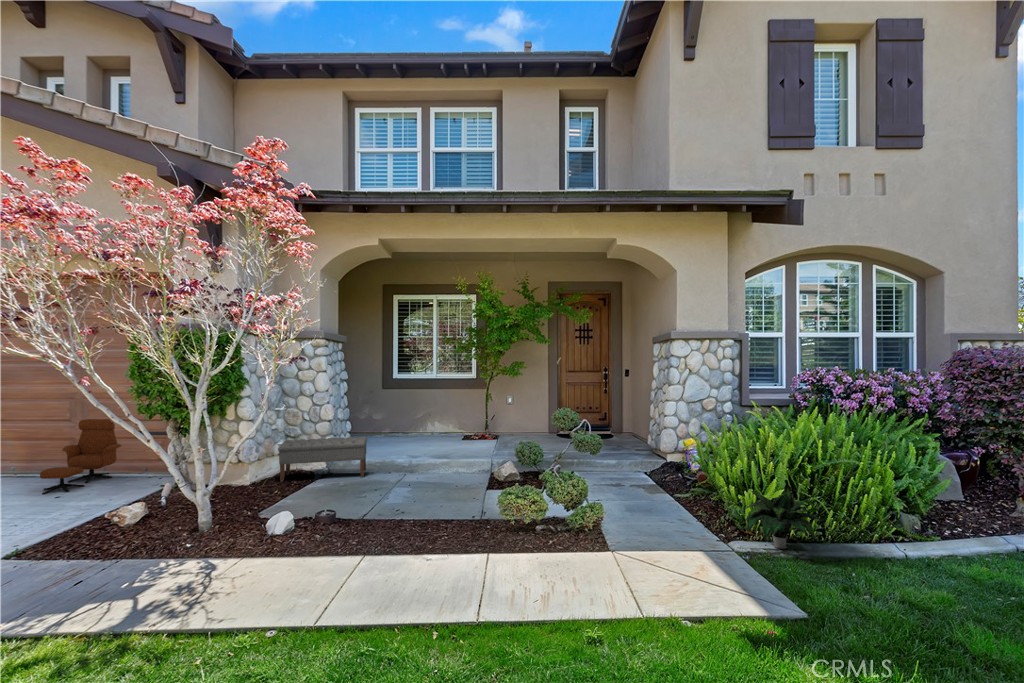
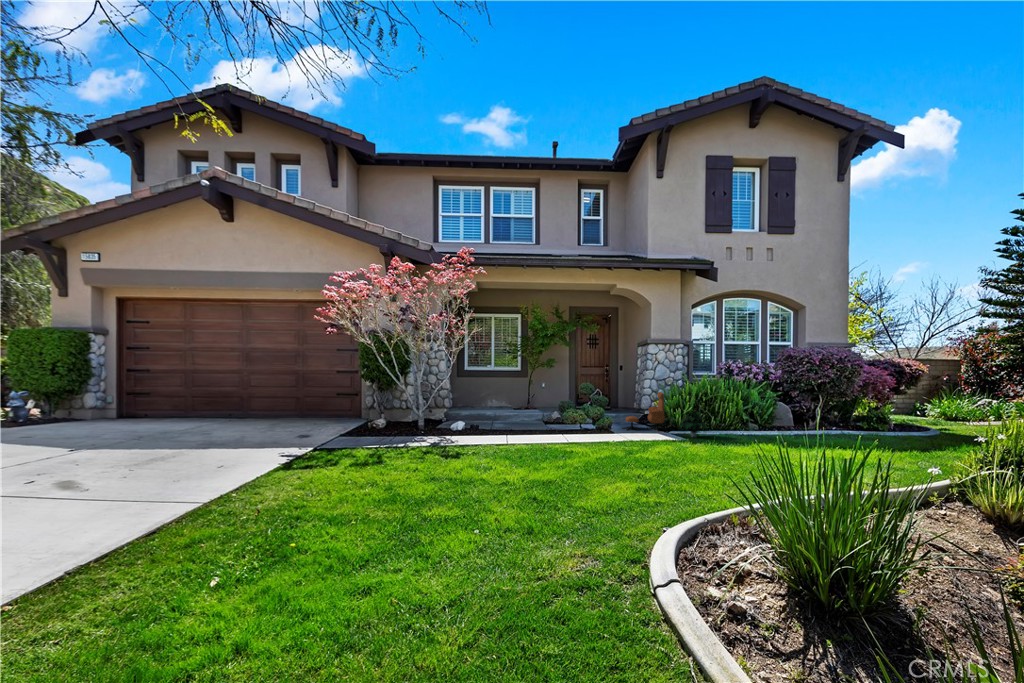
lounge chair: present [40,419,121,494] -> present [624,392,666,431]
bench: present [278,437,367,482] -> none [421,400,471,424]

